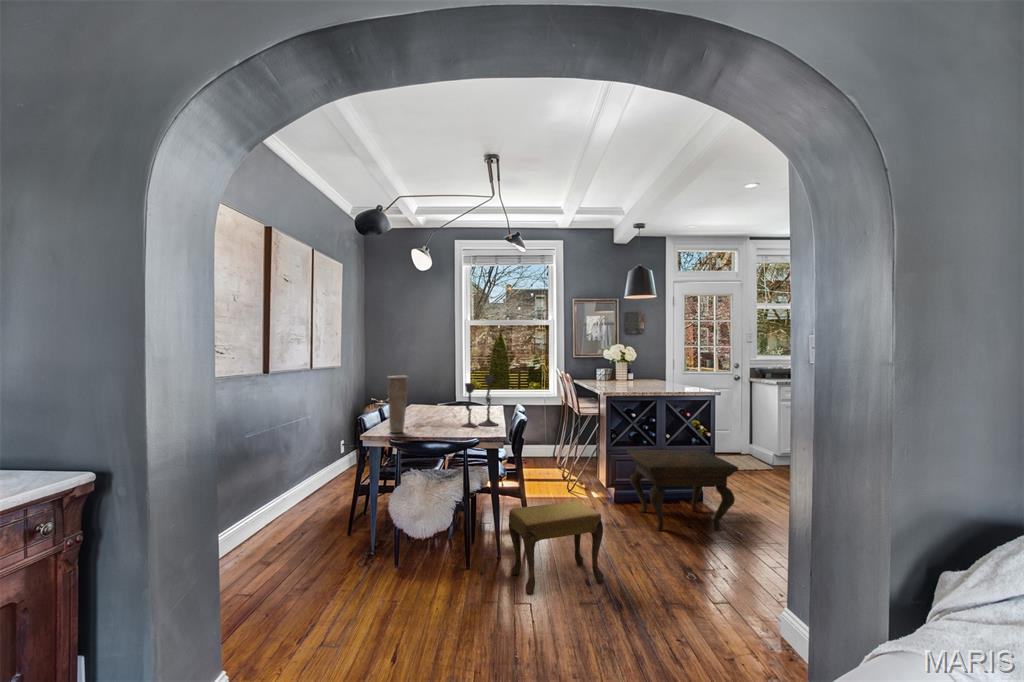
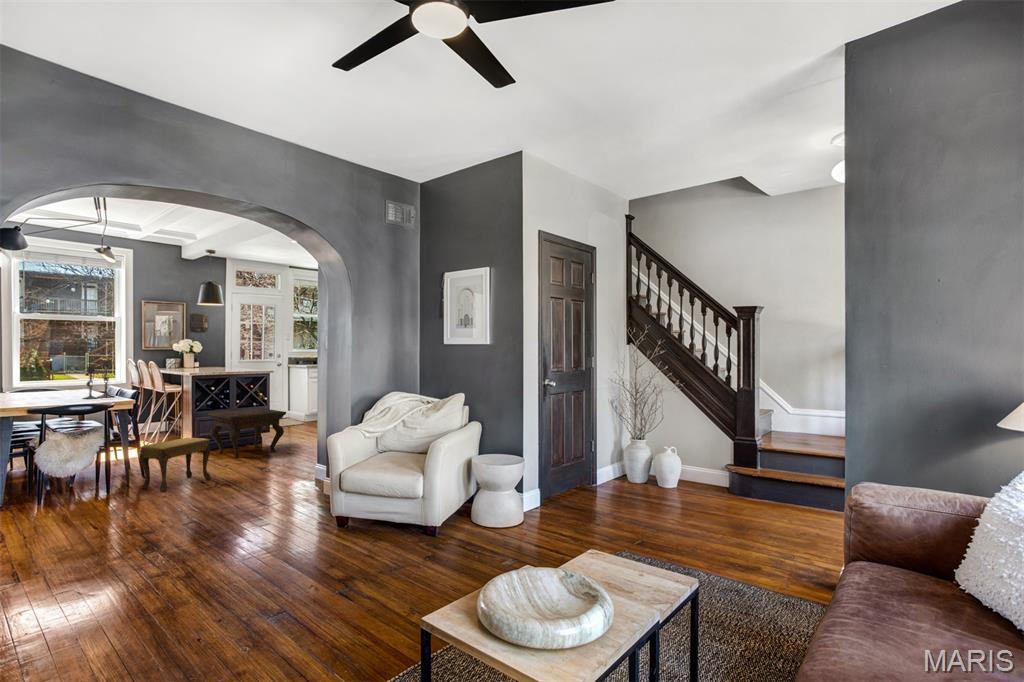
vase: present [387,376,408,433] -> none [22,361,45,404]

